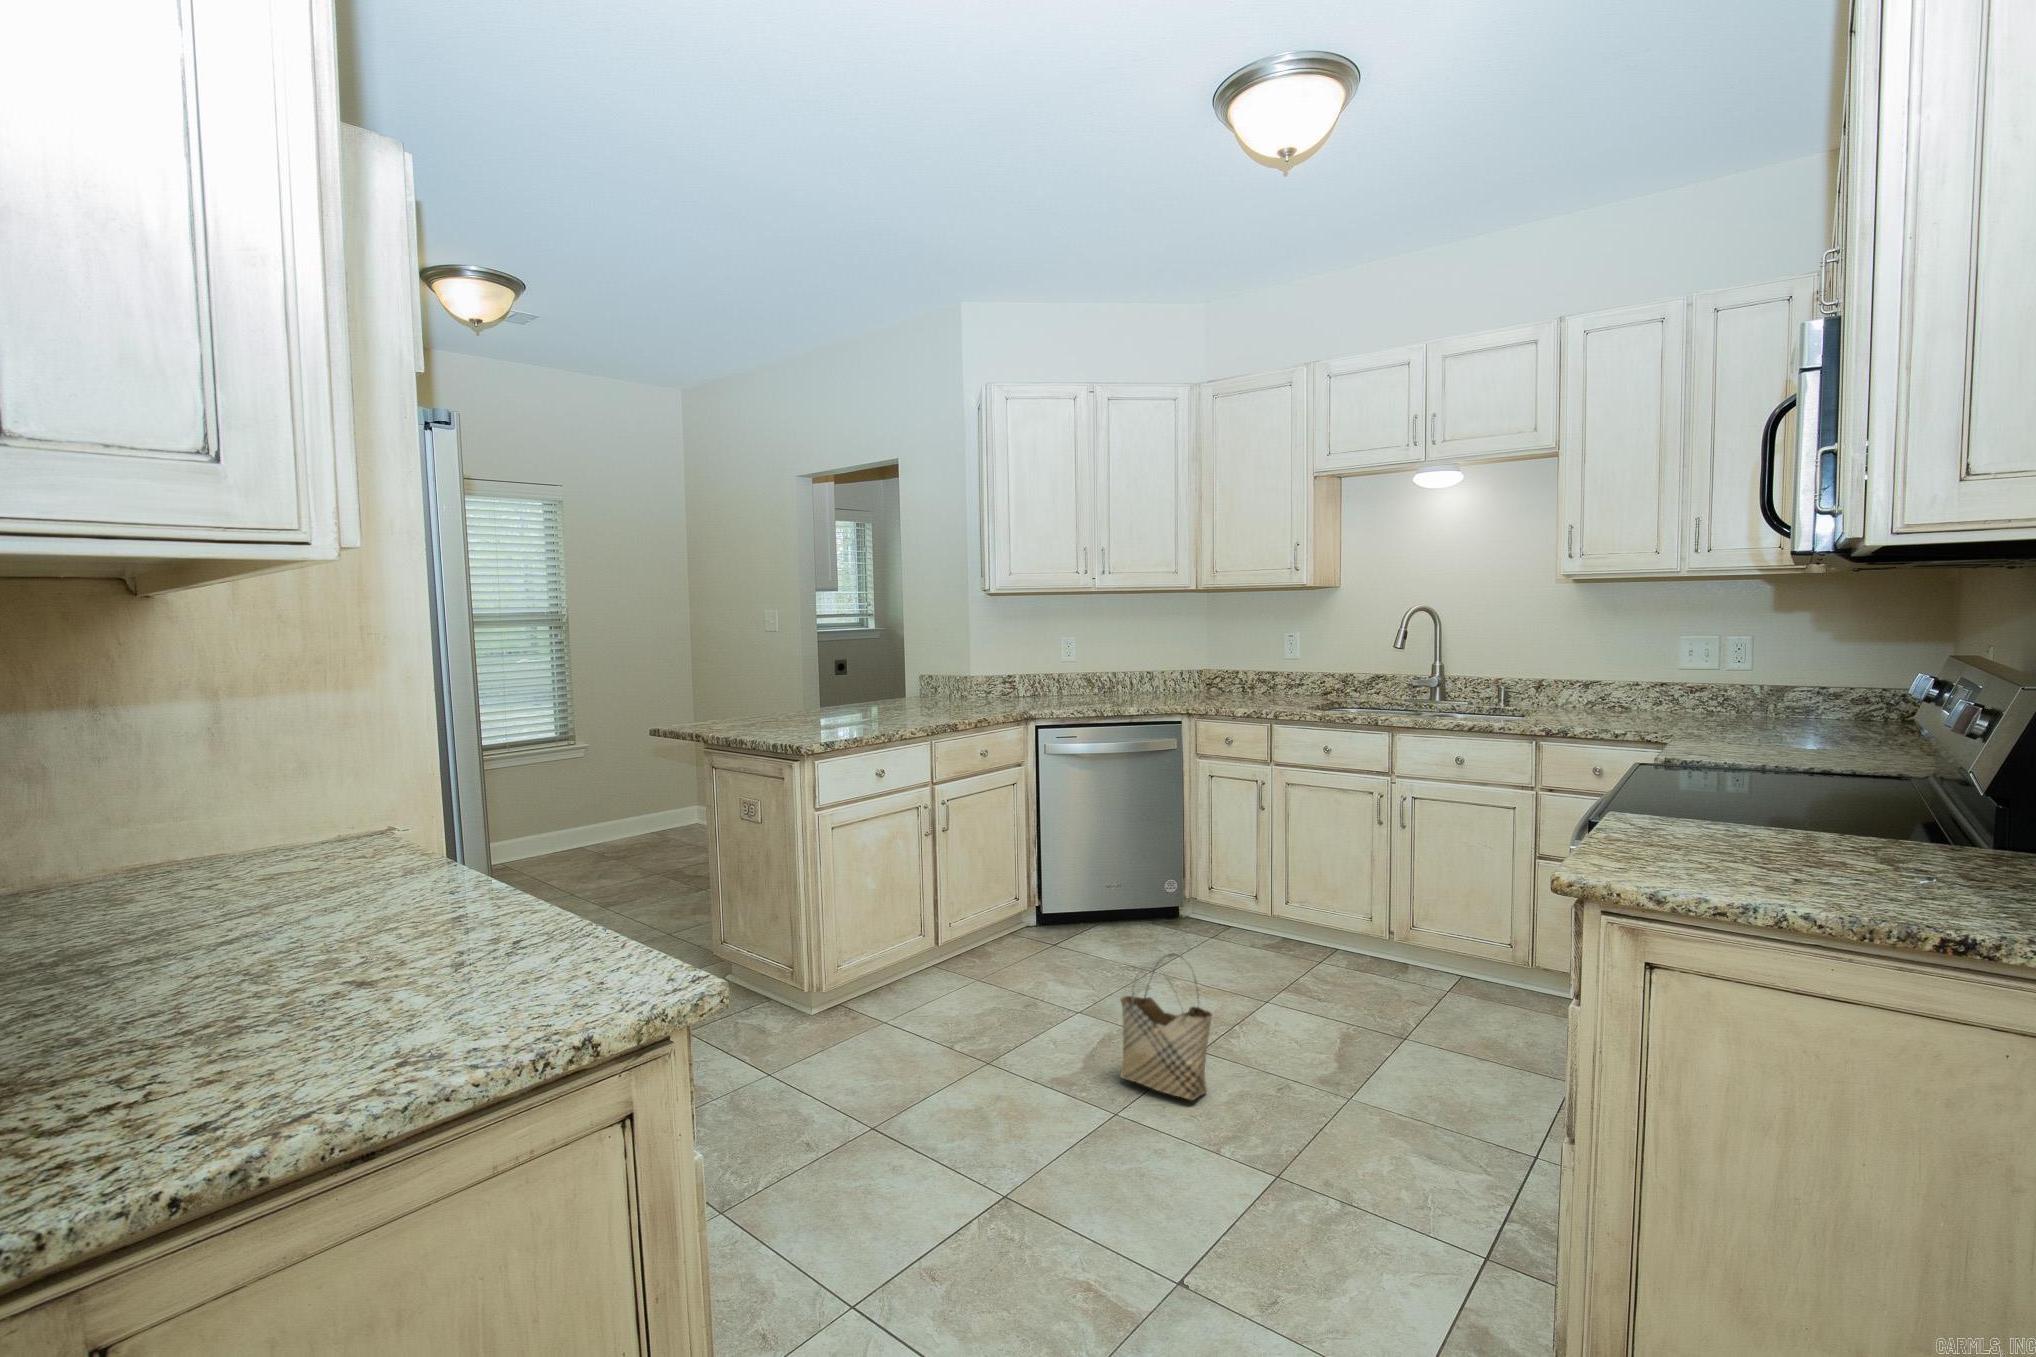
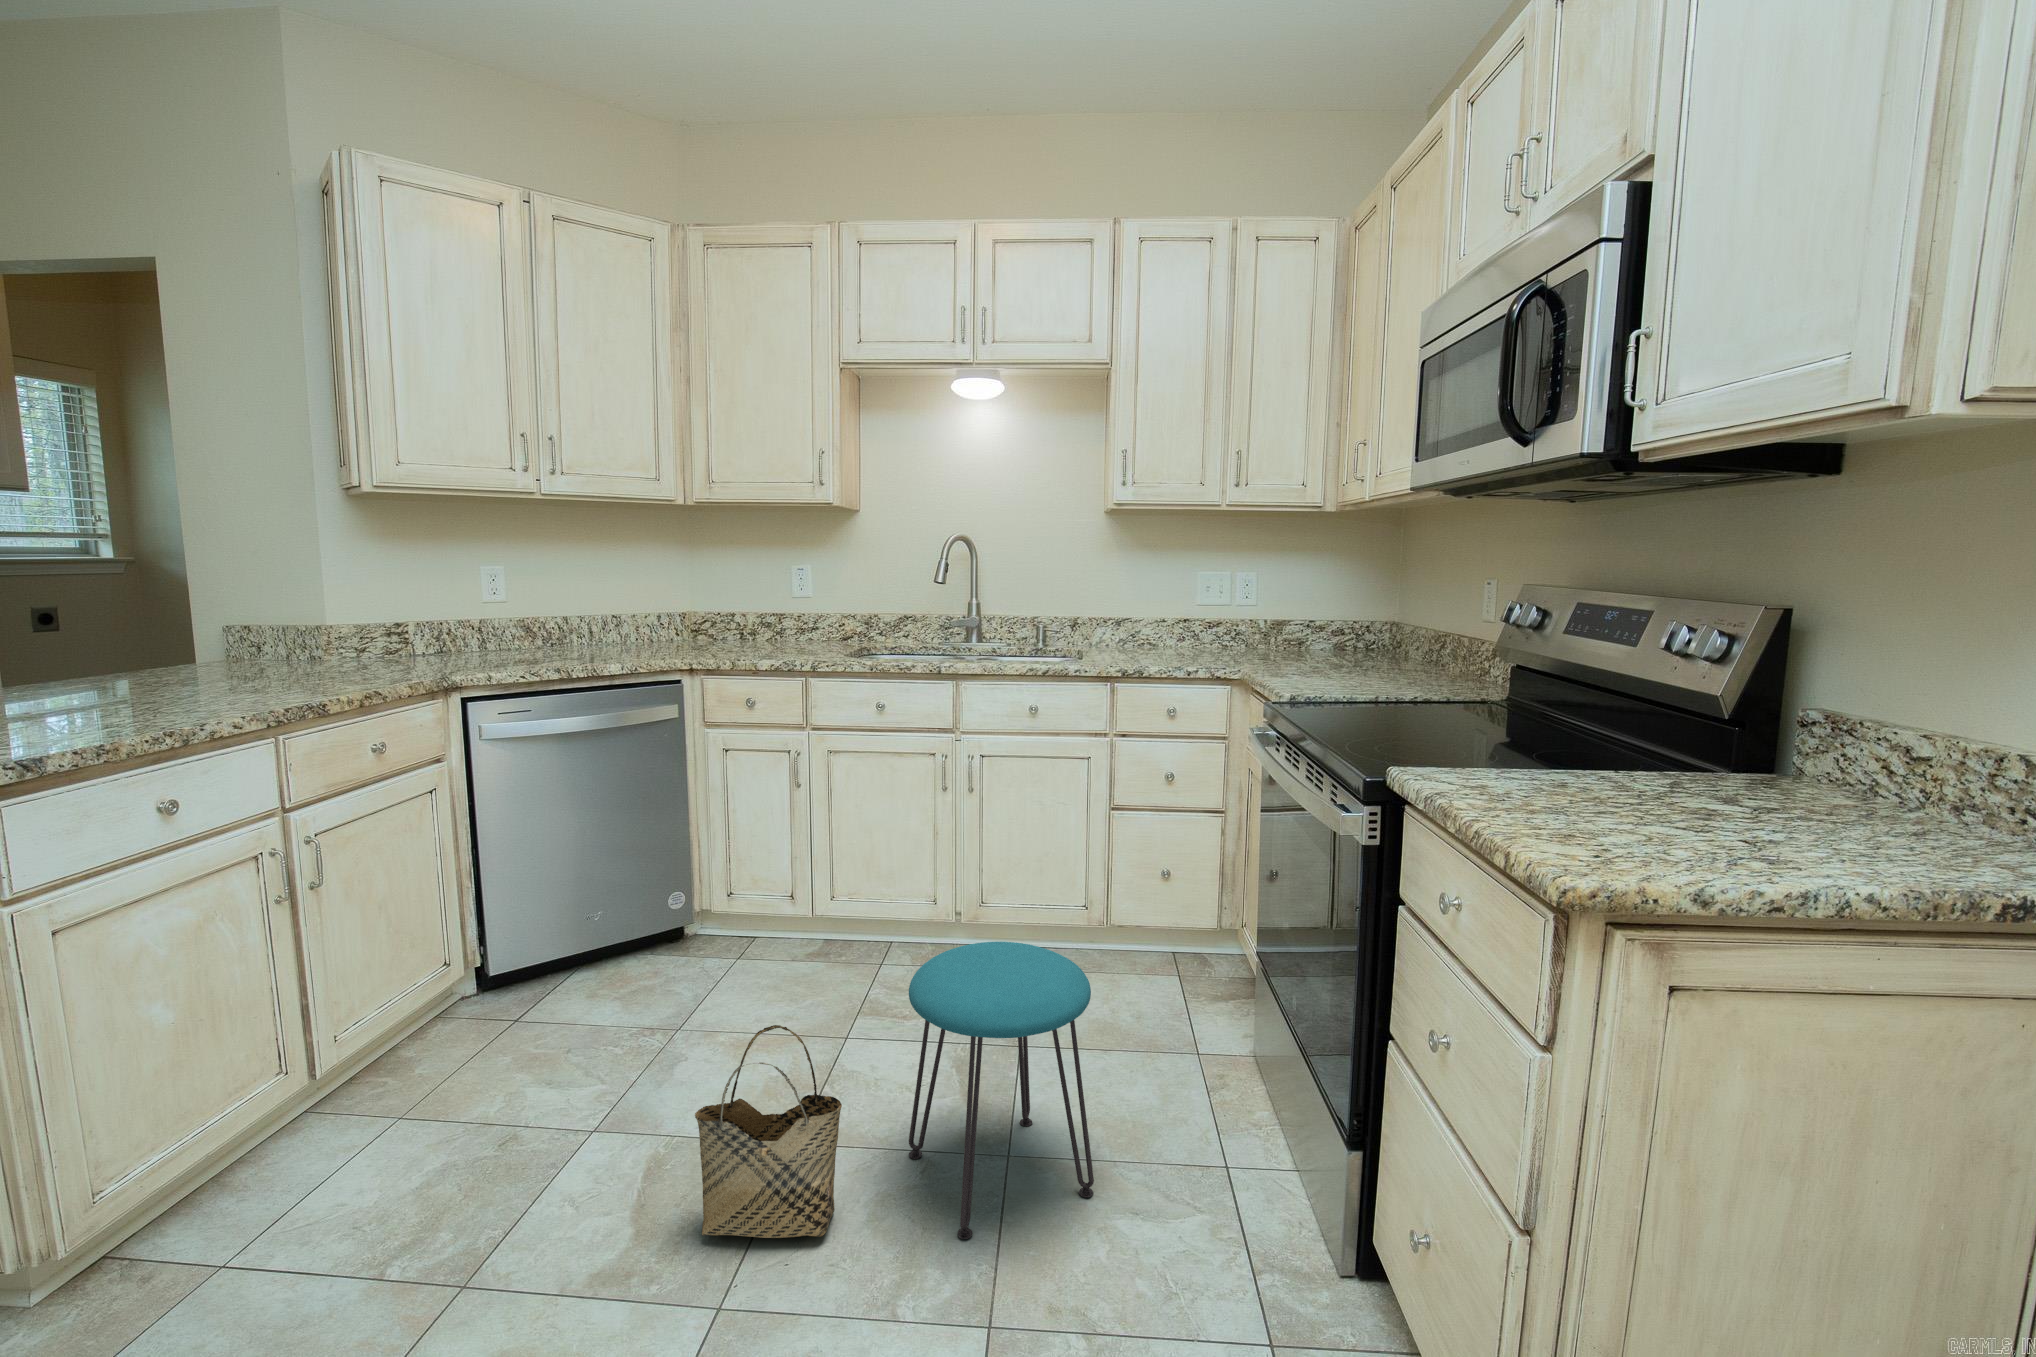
stool: none [1265,930,1410,1142] -> present [909,942,1094,1239]

